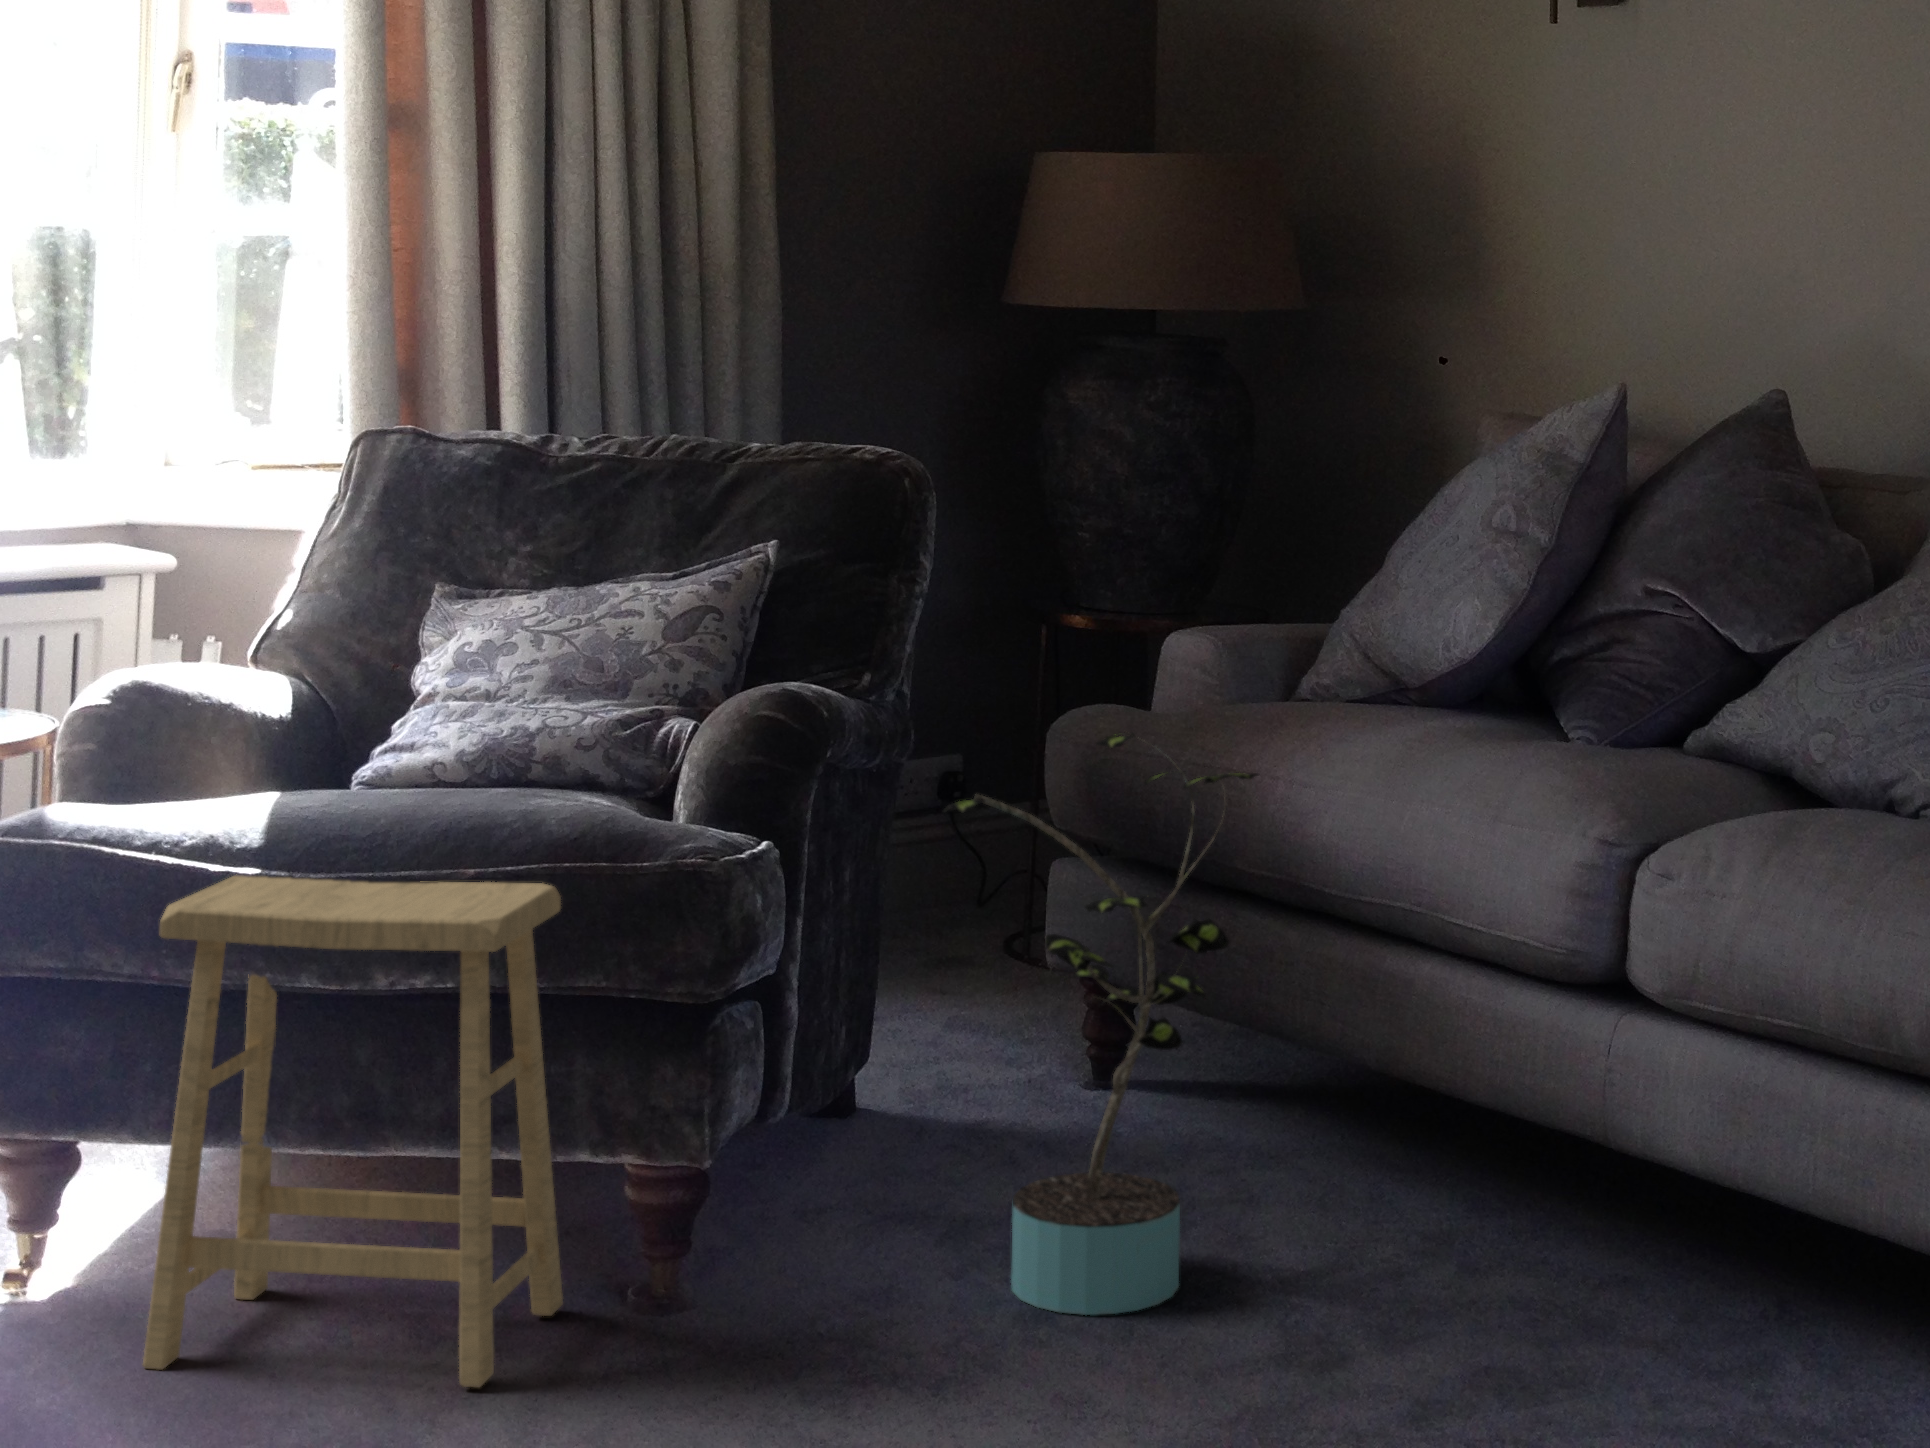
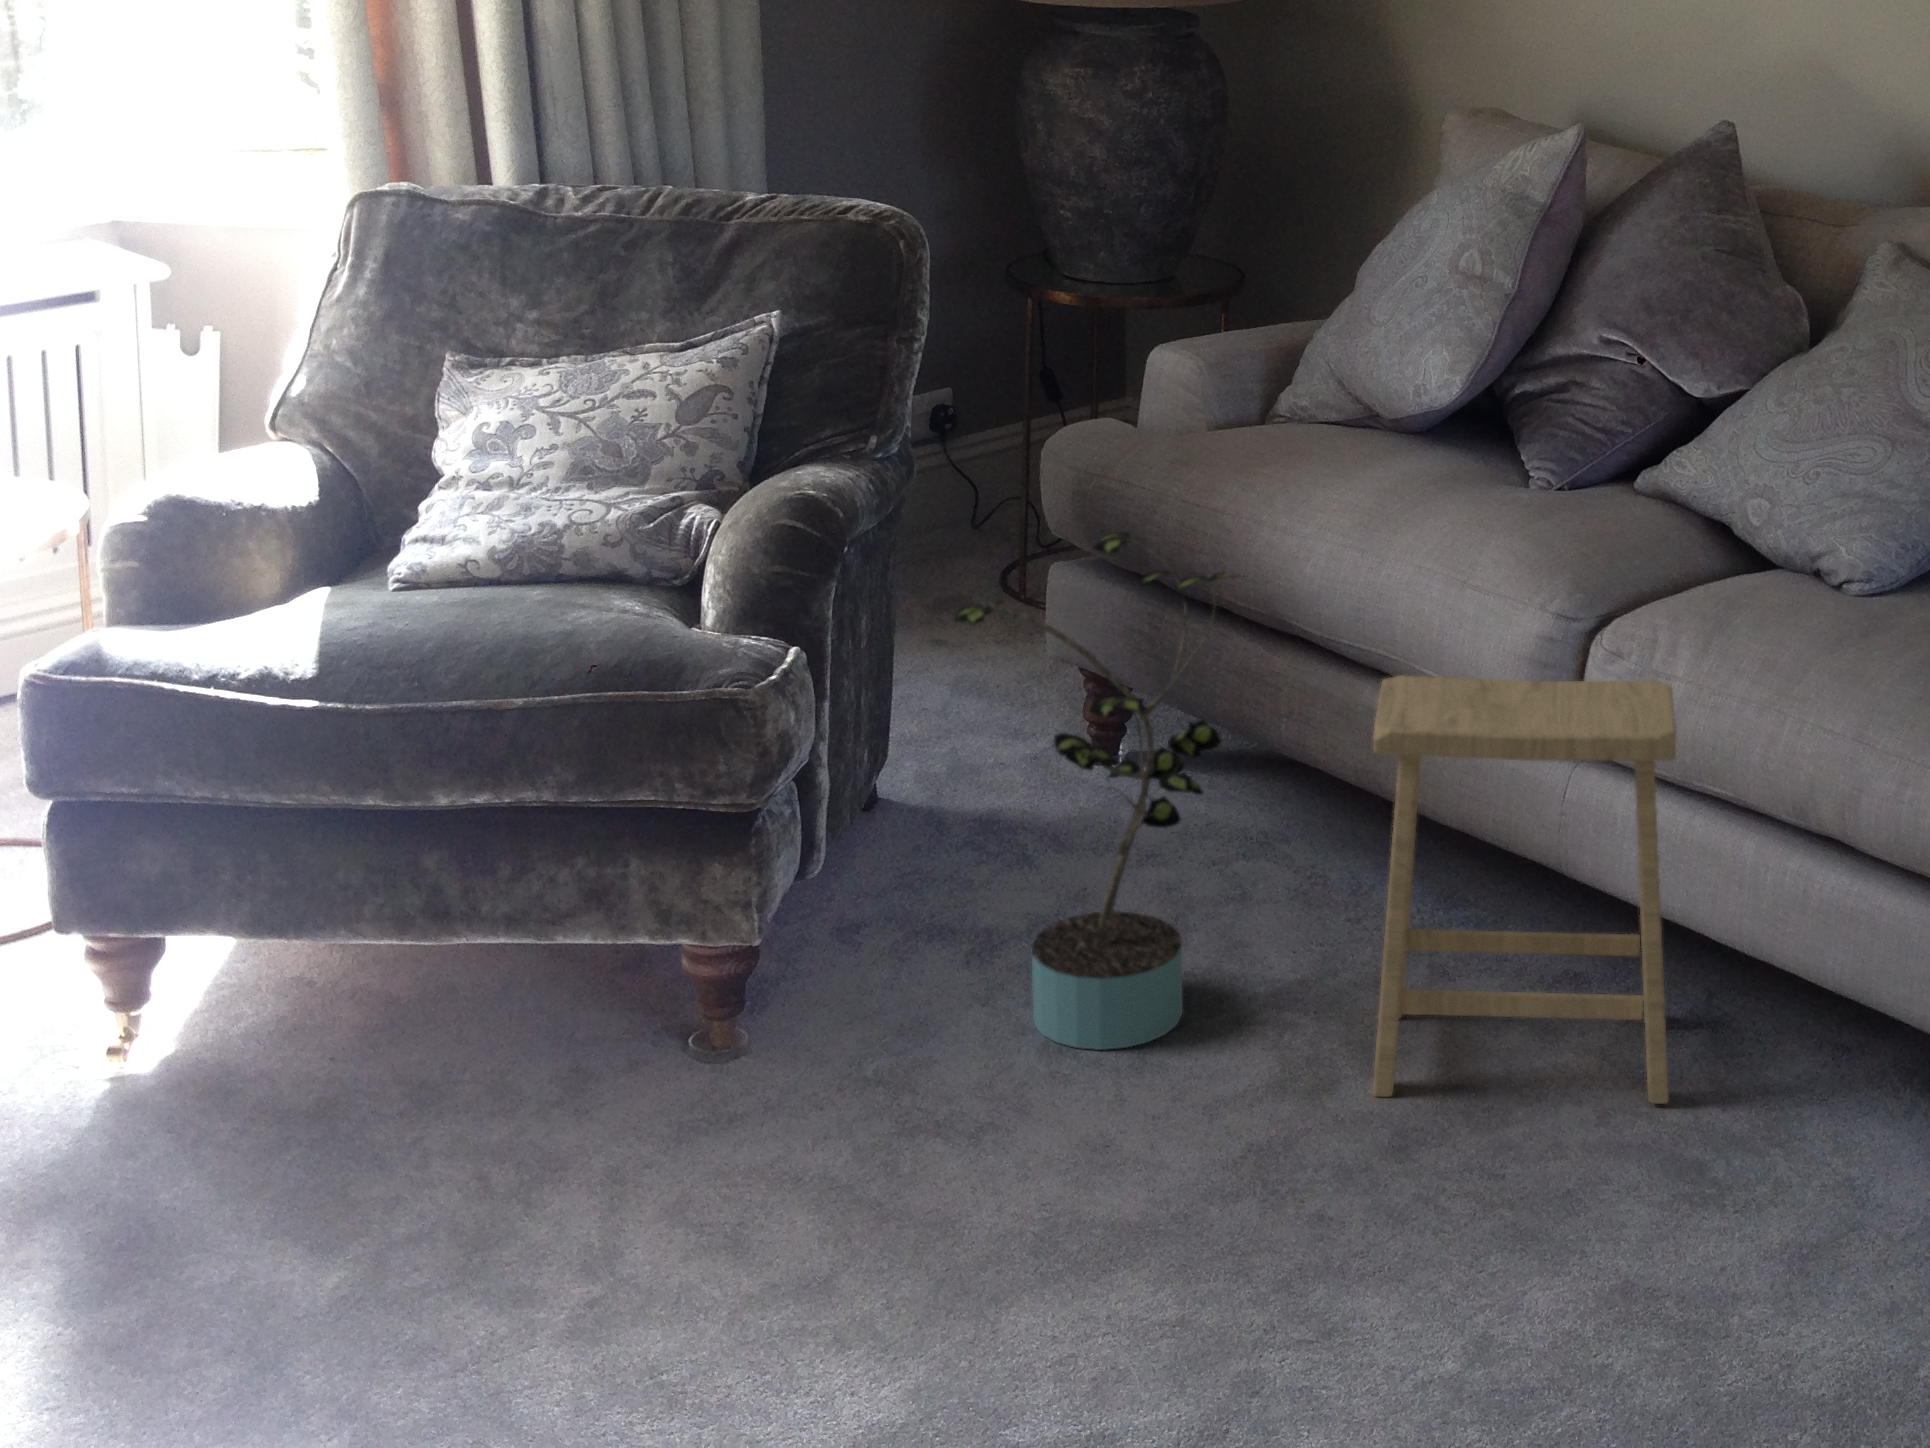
footstool: present [143,876,563,1387] -> present [1373,675,1676,1104]

